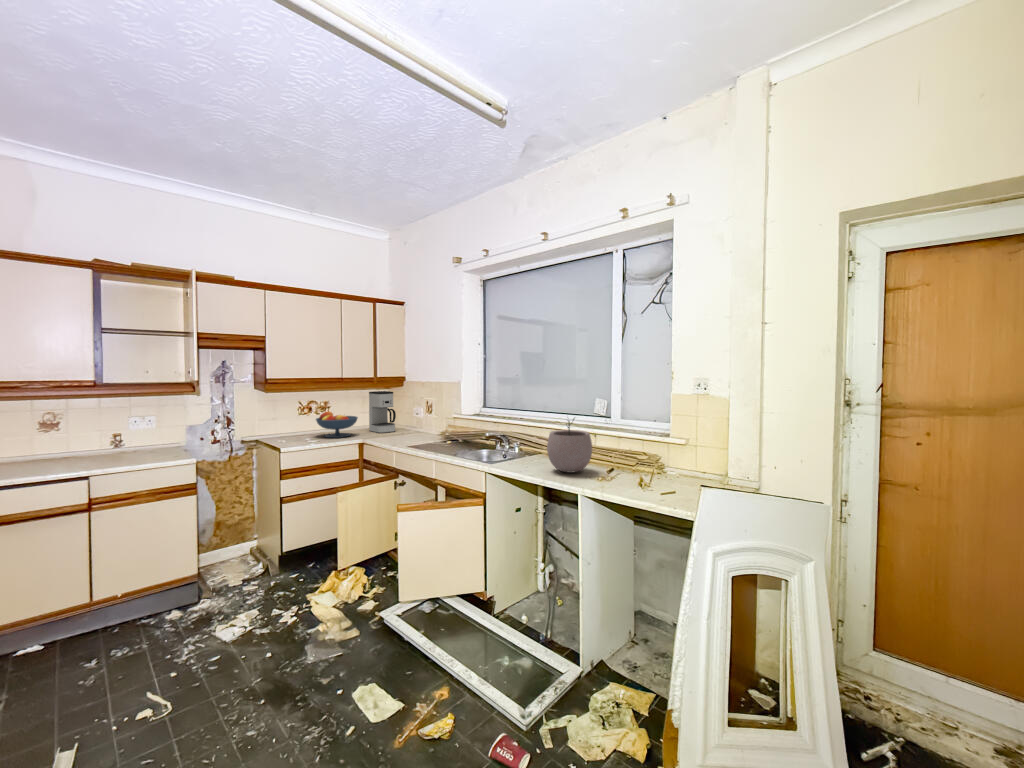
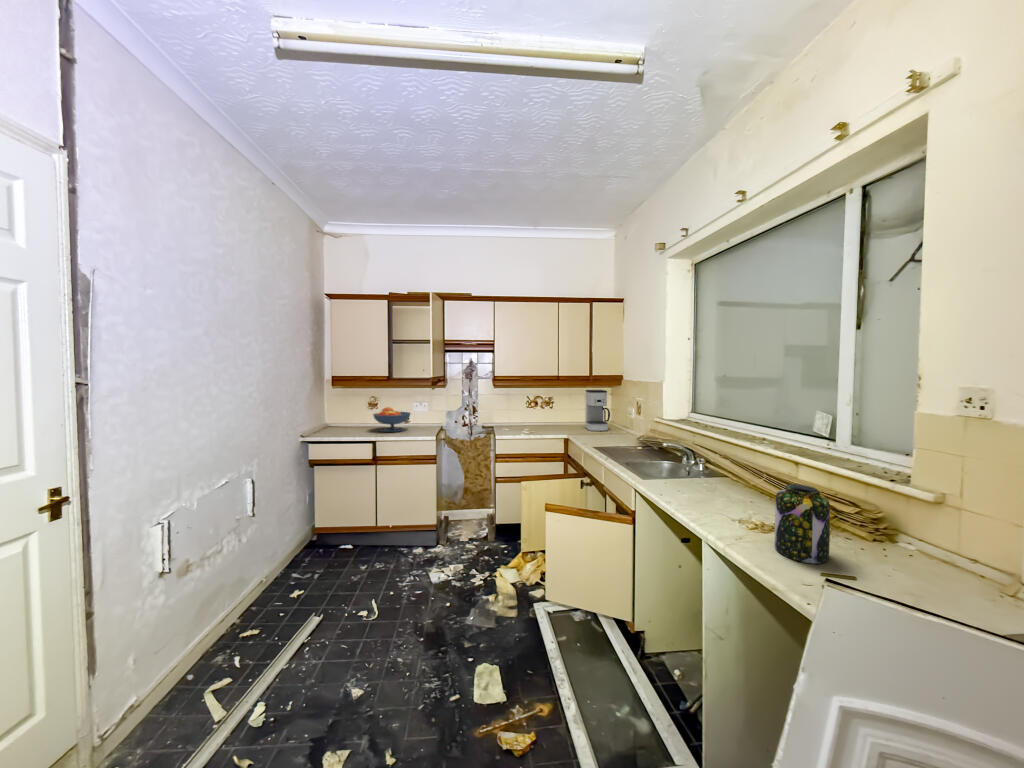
fruit bowl: present [316,412,358,438] -> present [373,407,411,432]
plant pot: present [547,419,592,473] -> none [703,430,772,509]
jar: none [617,445,648,492] -> present [775,484,830,563]

